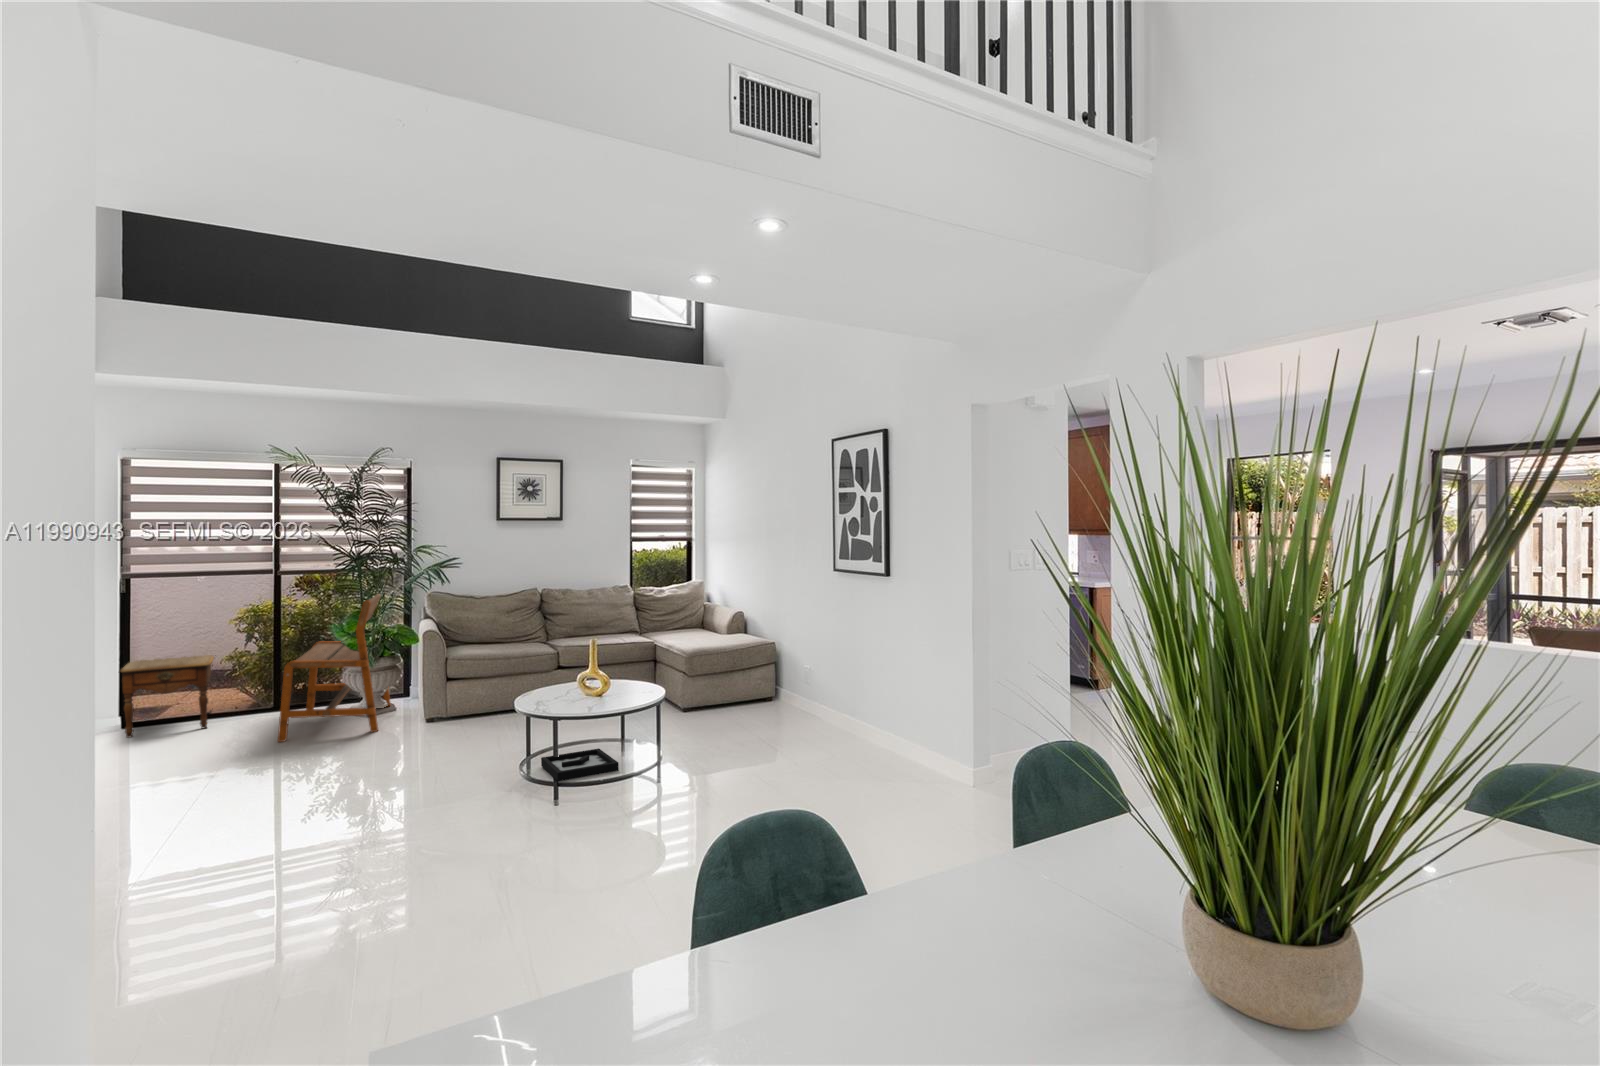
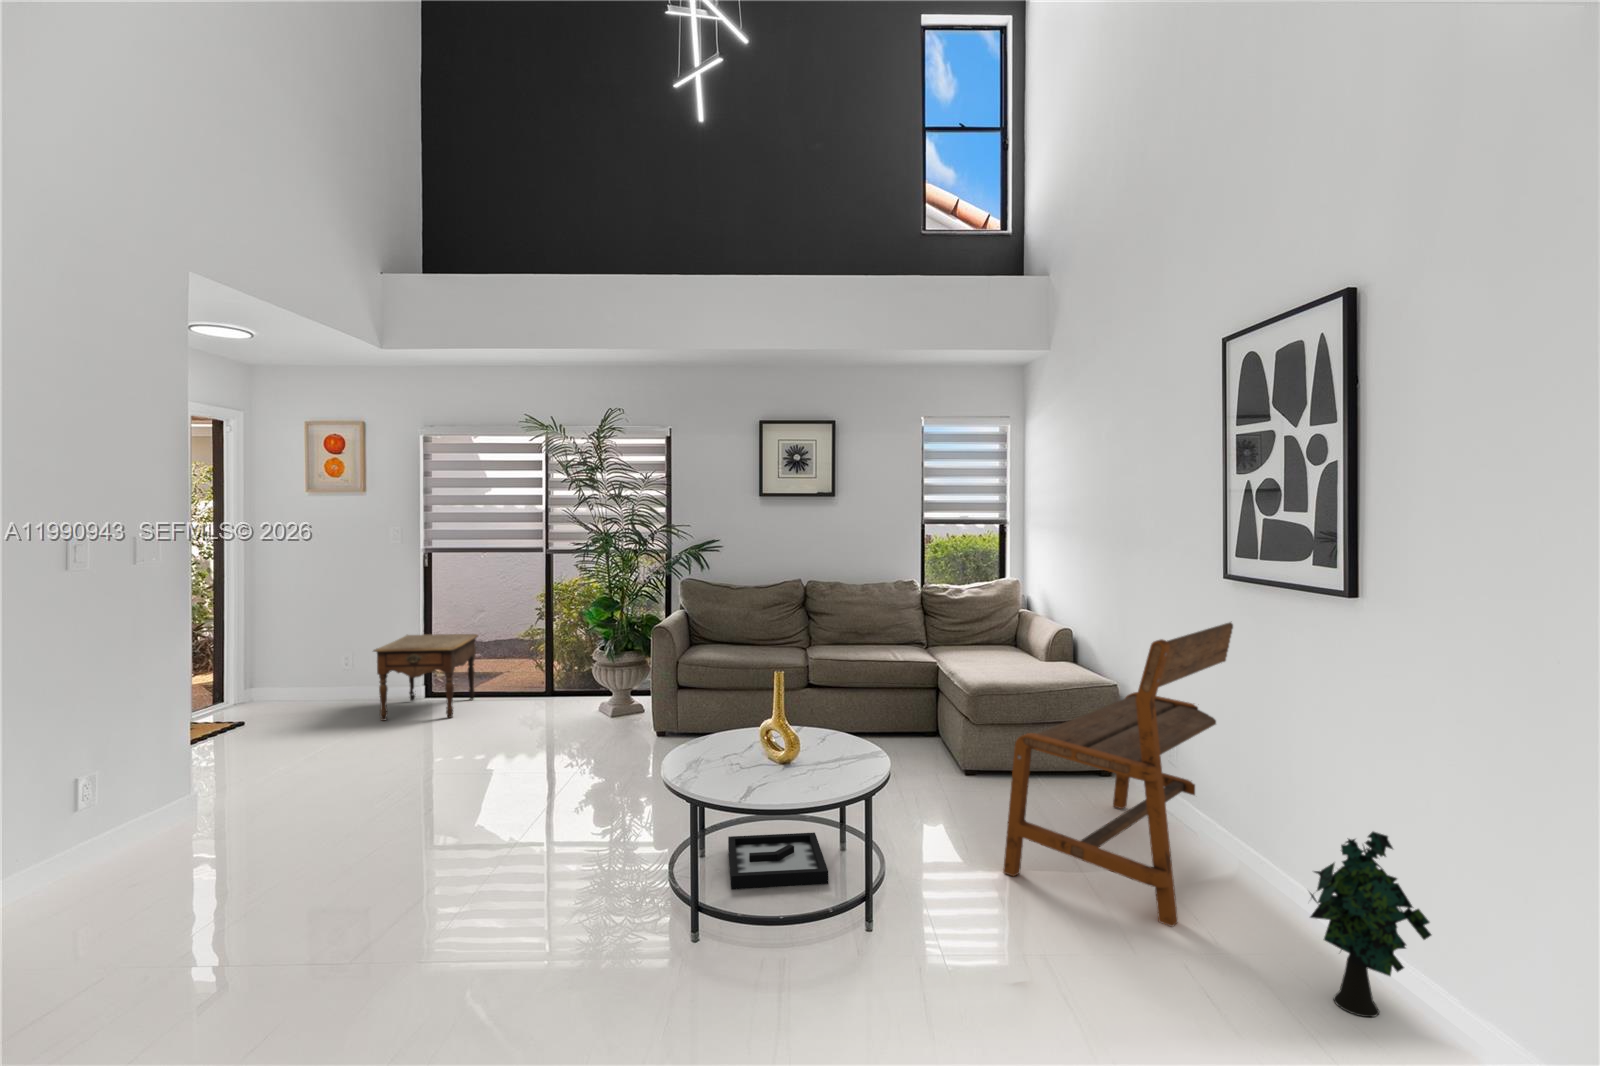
bench: present [278,594,391,742] -> present [1003,622,1233,927]
decorative plant: none [871,686,919,774] -> present [1310,832,1431,1017]

